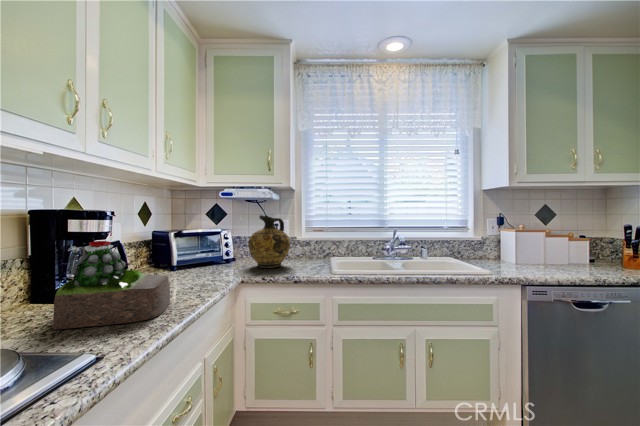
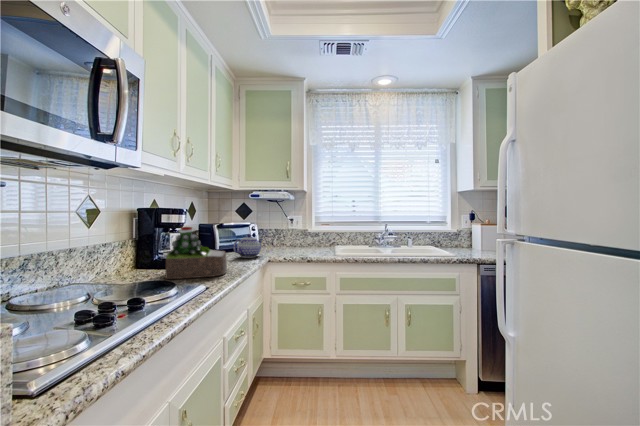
ceramic jug: present [248,215,290,268] -> none [272,212,304,252]
teapot: none [191,246,235,278] -> present [233,234,263,258]

